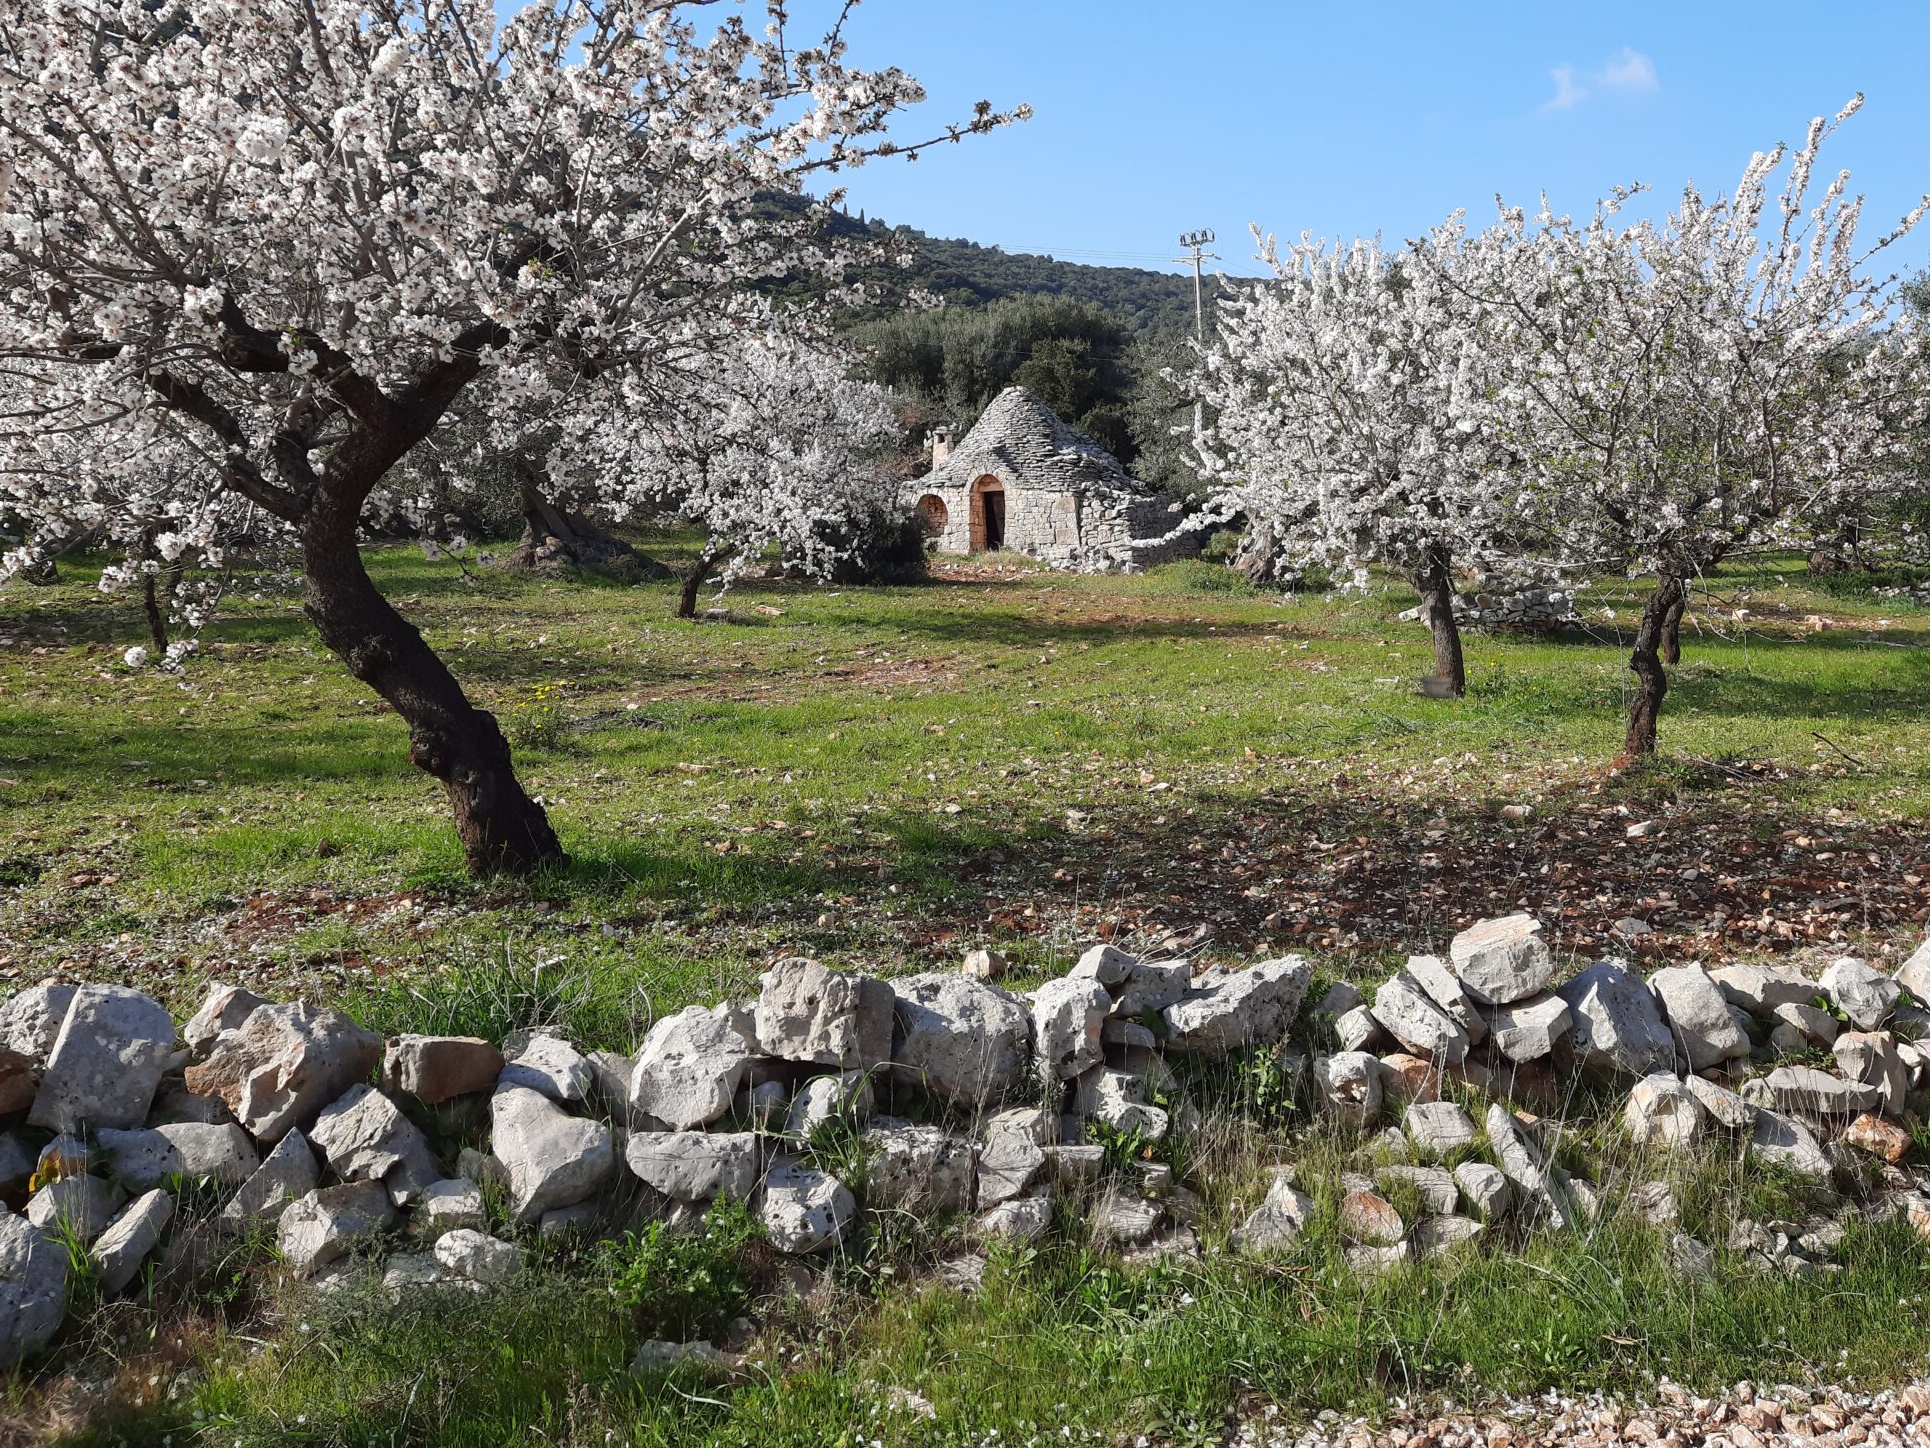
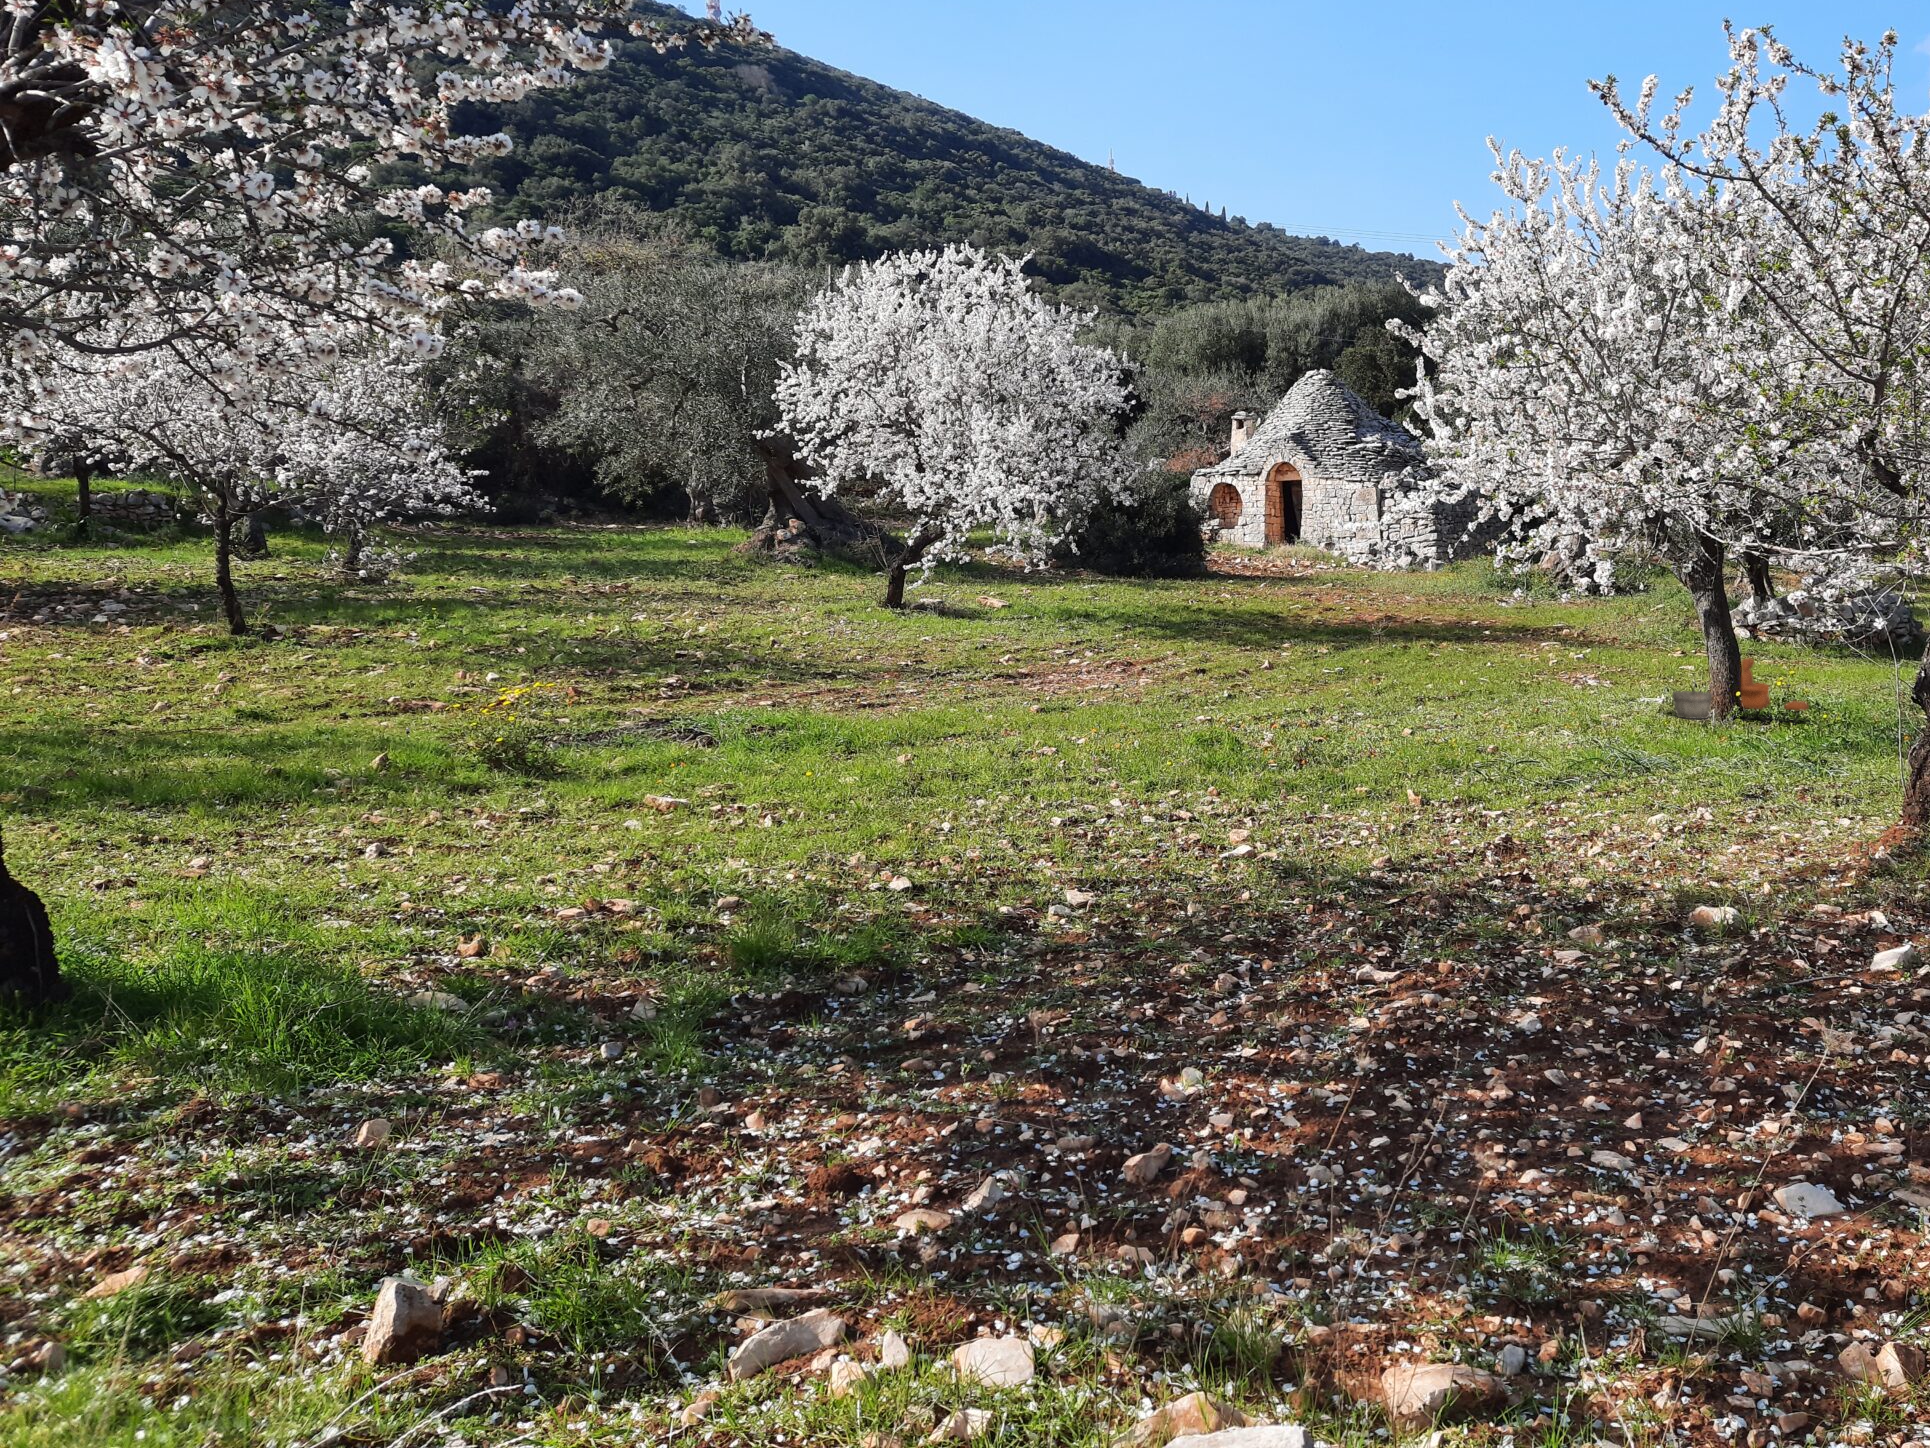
lounge chair: none [1475,646,1535,699] -> present [1741,658,1810,723]

